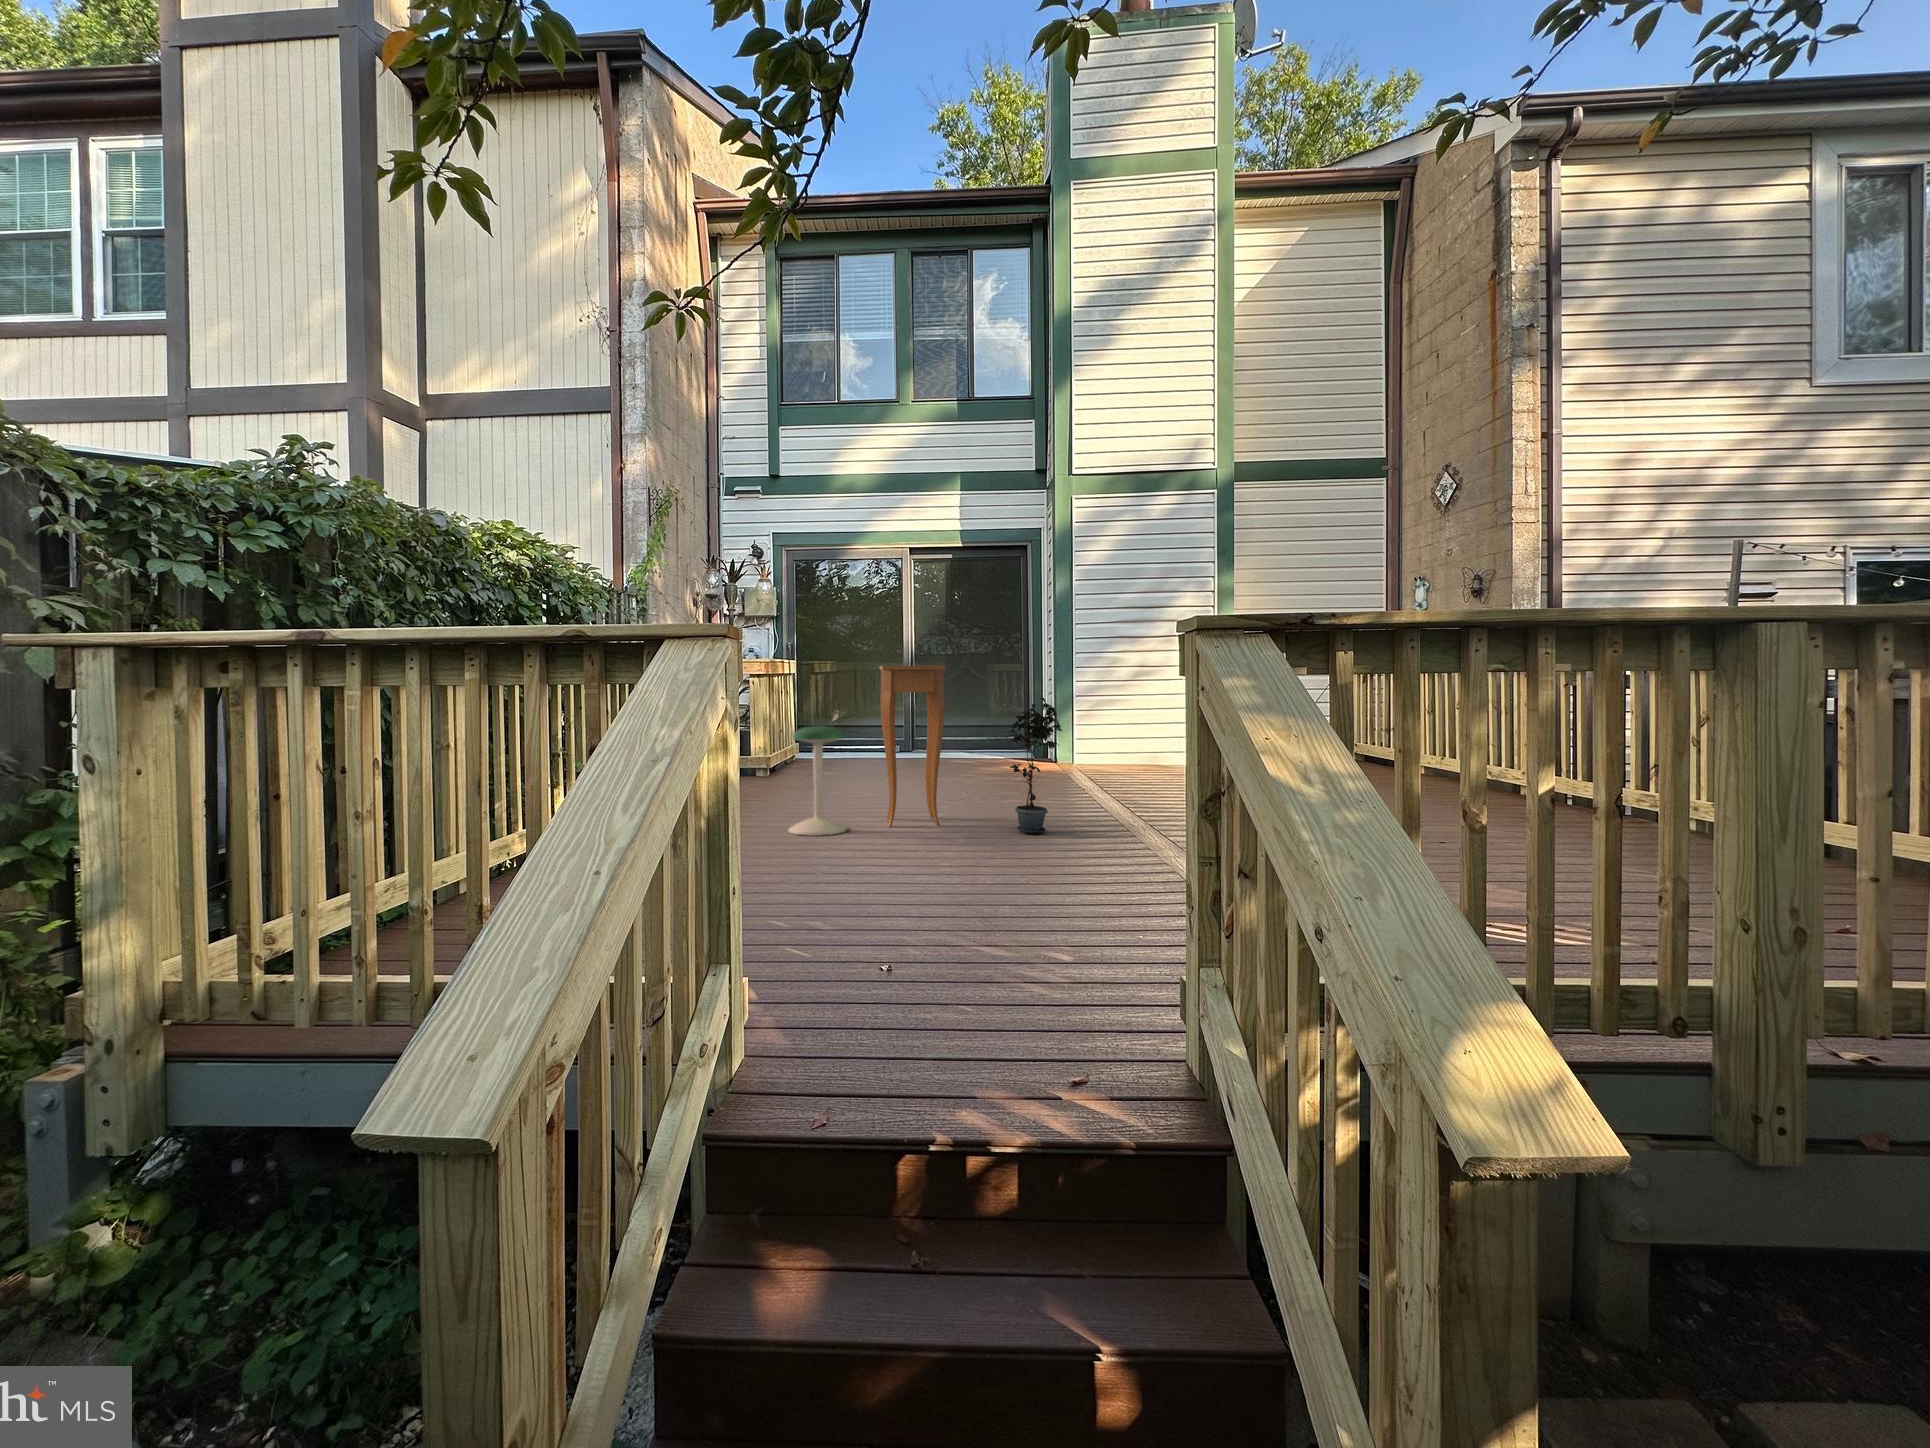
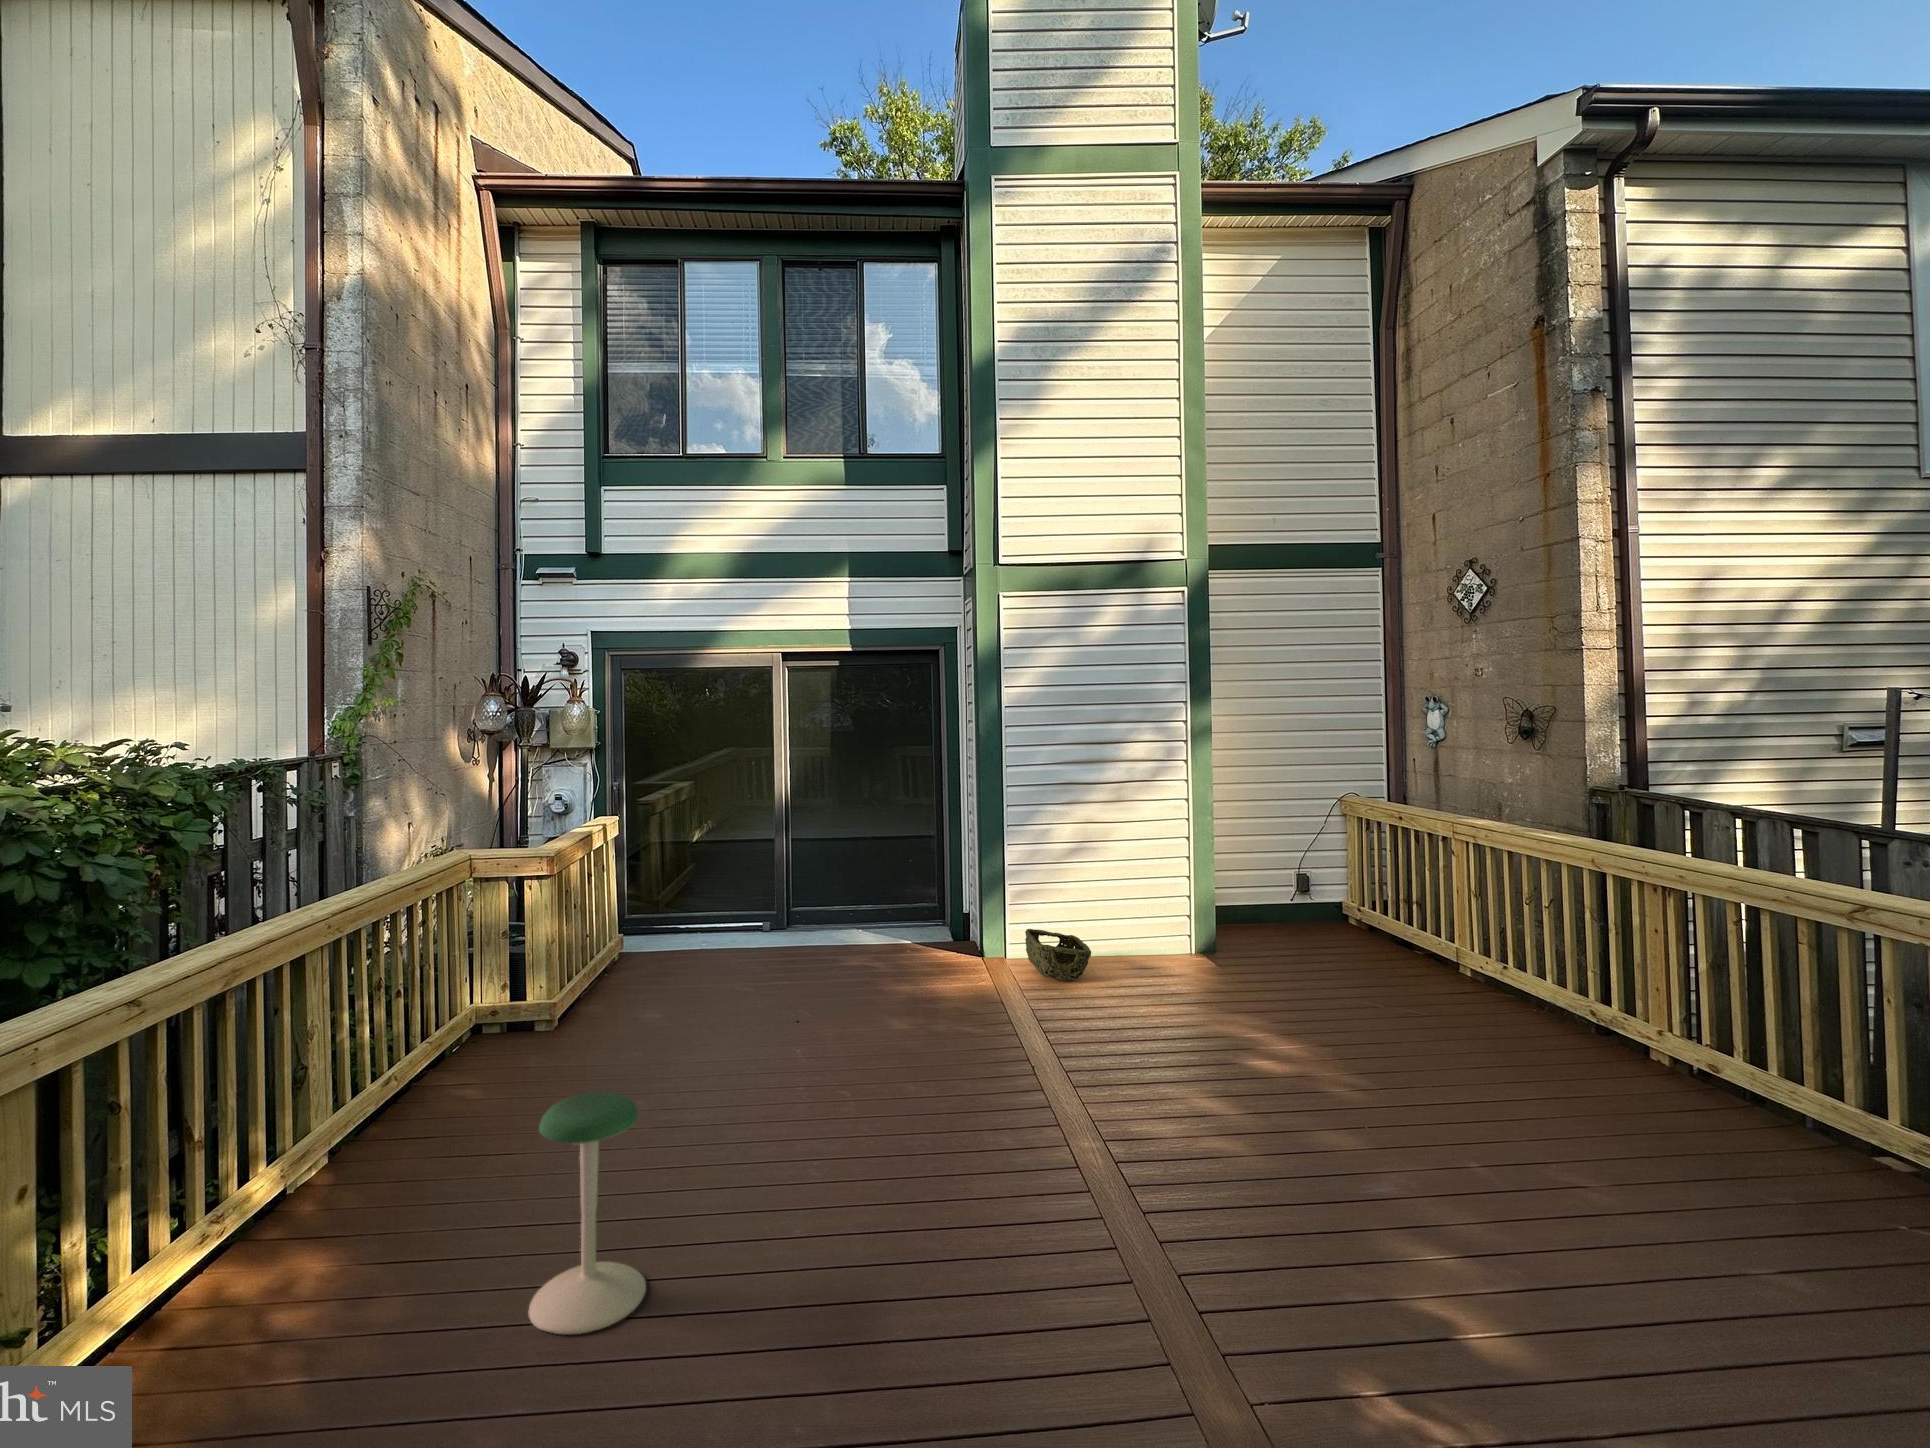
side table: present [880,666,945,827] -> none [713,941,827,1268]
potted plant: present [1005,698,1062,834] -> none [934,1036,1043,1301]
woven basket: none [1087,739,1133,769] -> present [1025,929,1091,981]

